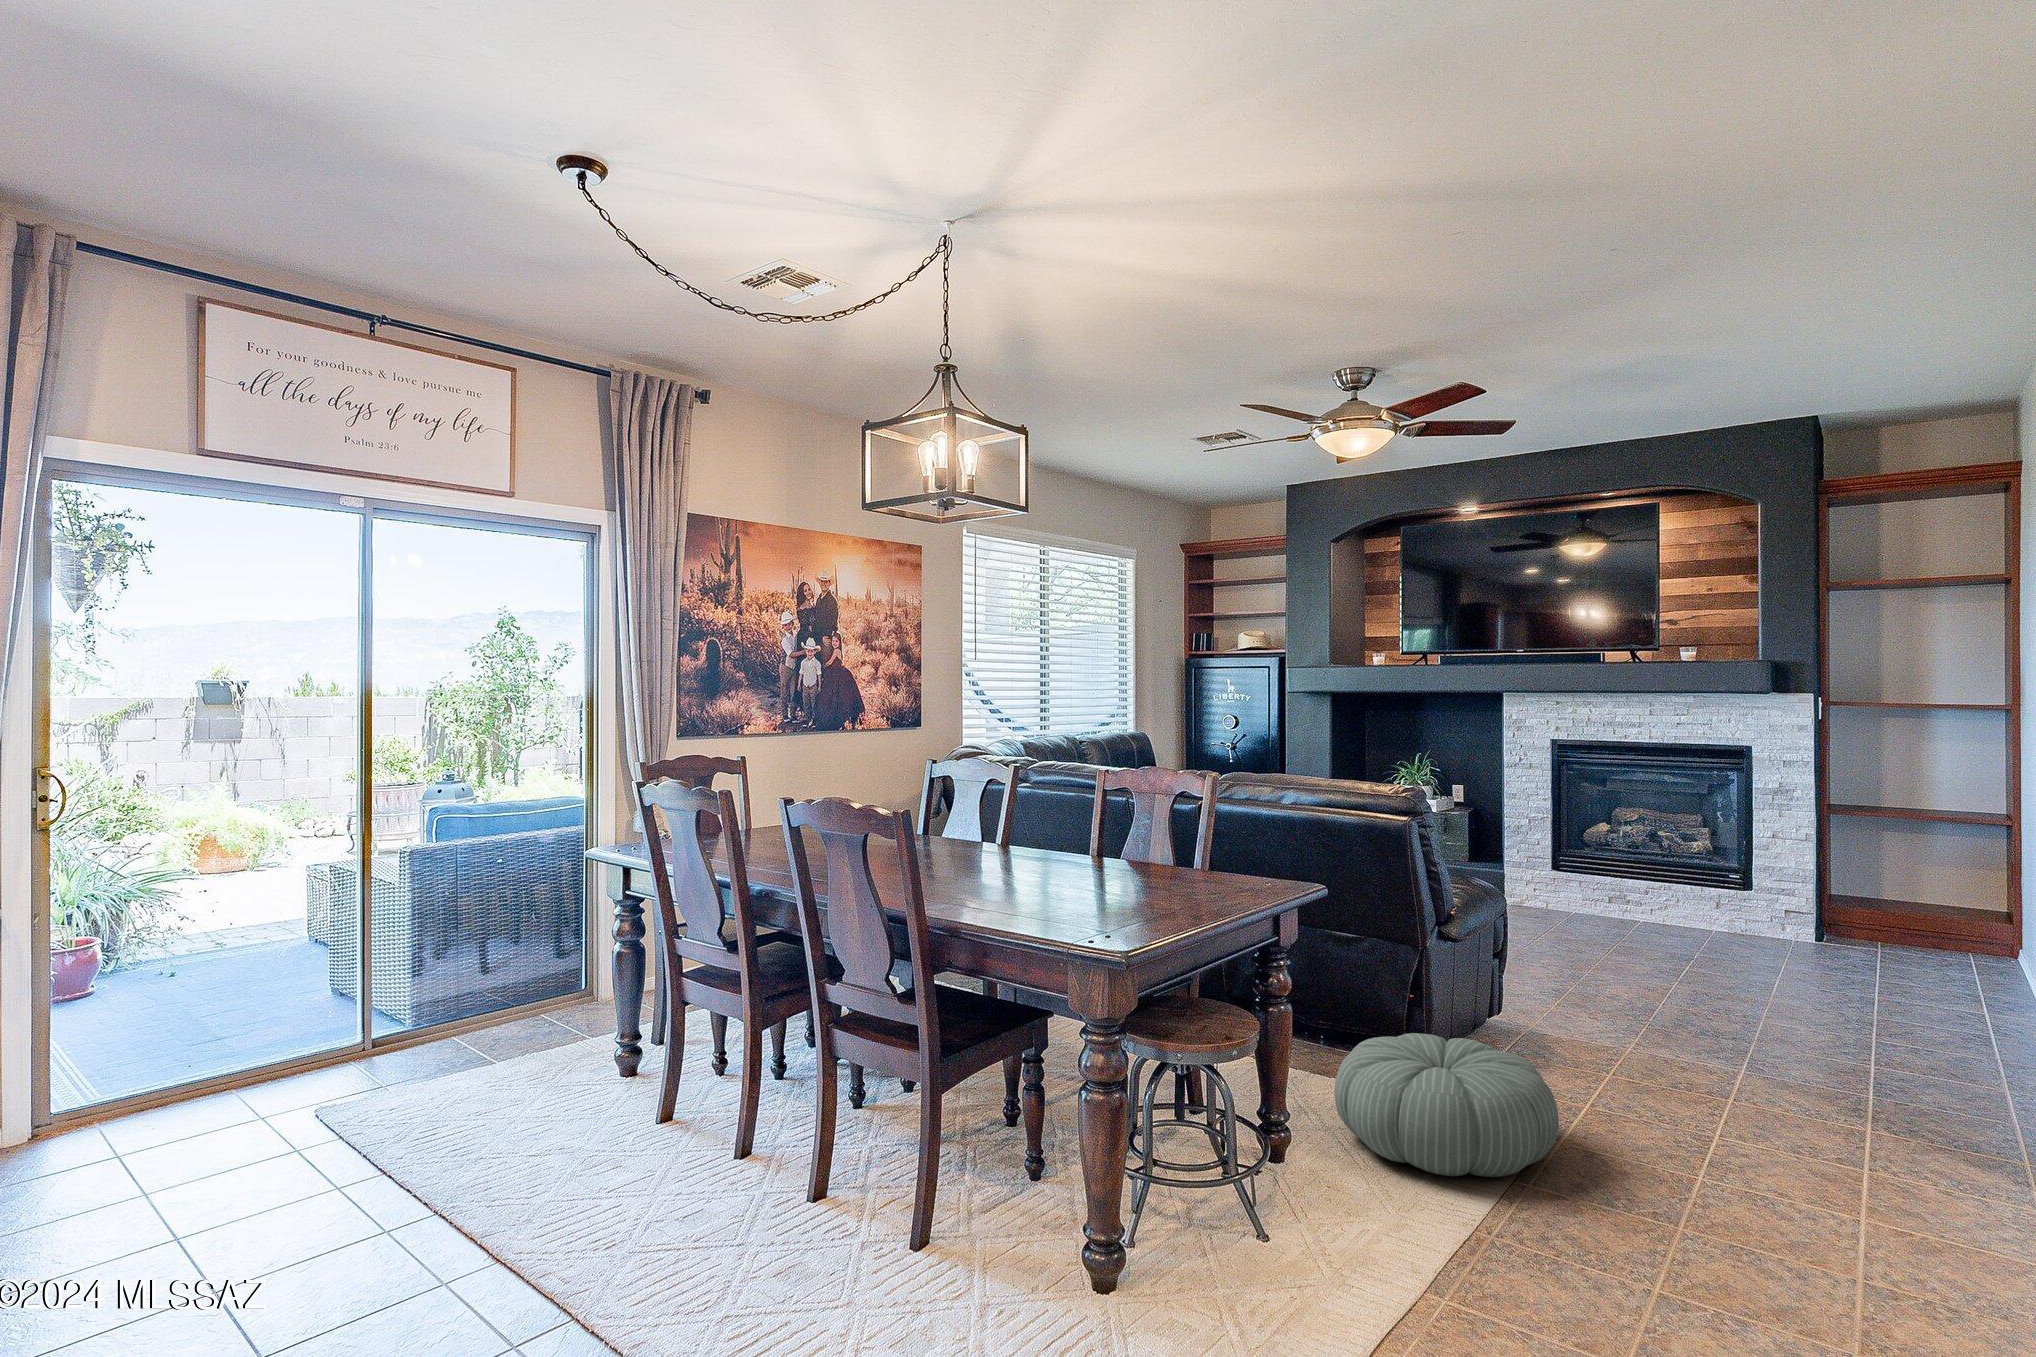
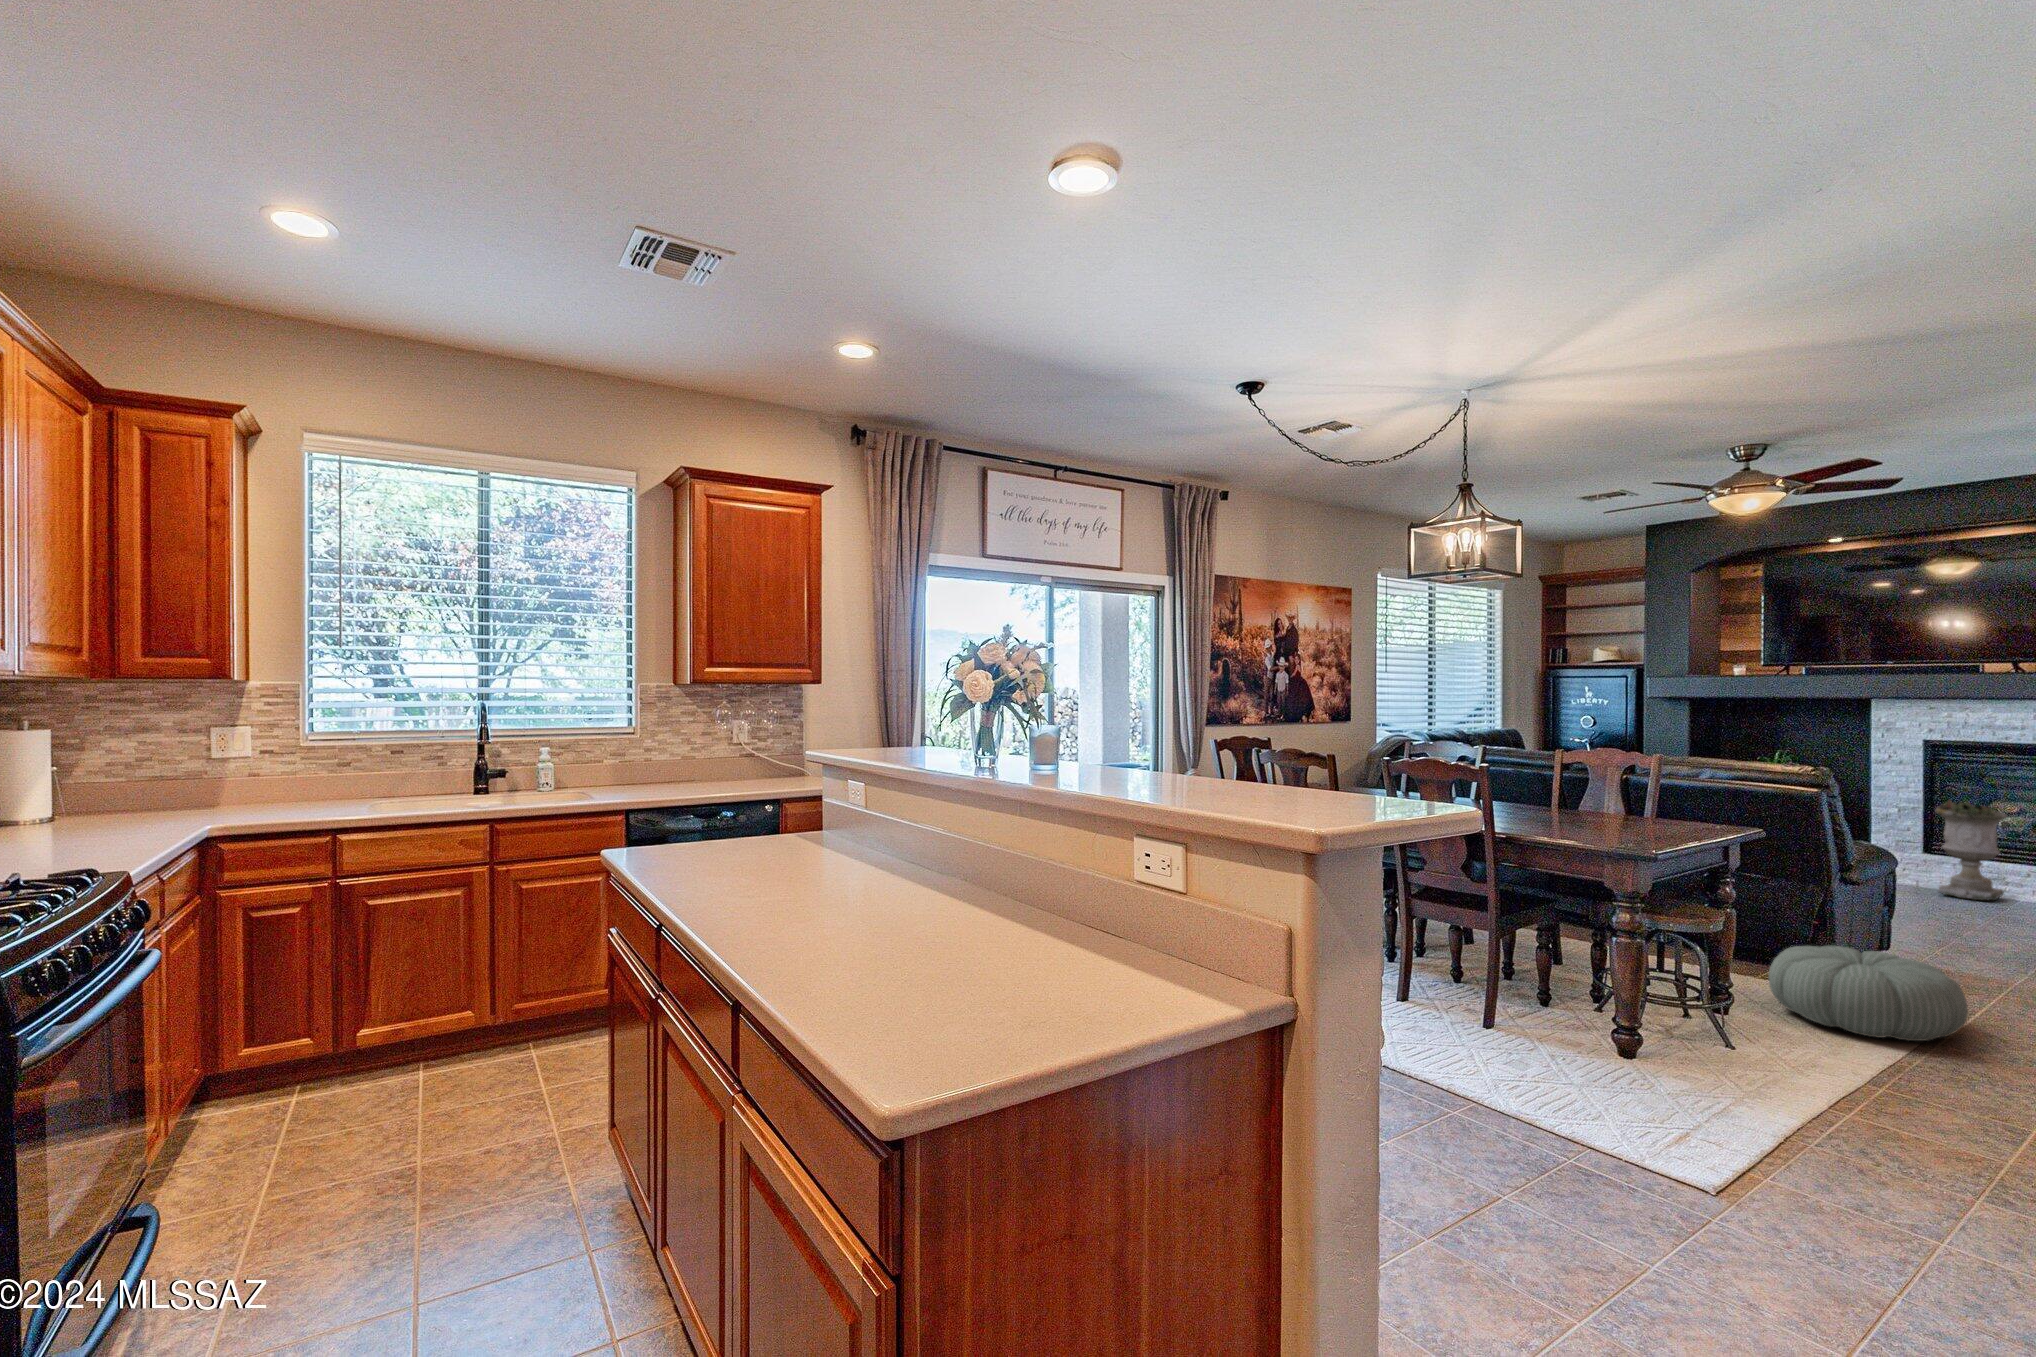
planter: none [1561,806,1627,924] -> present [1936,800,2007,900]

